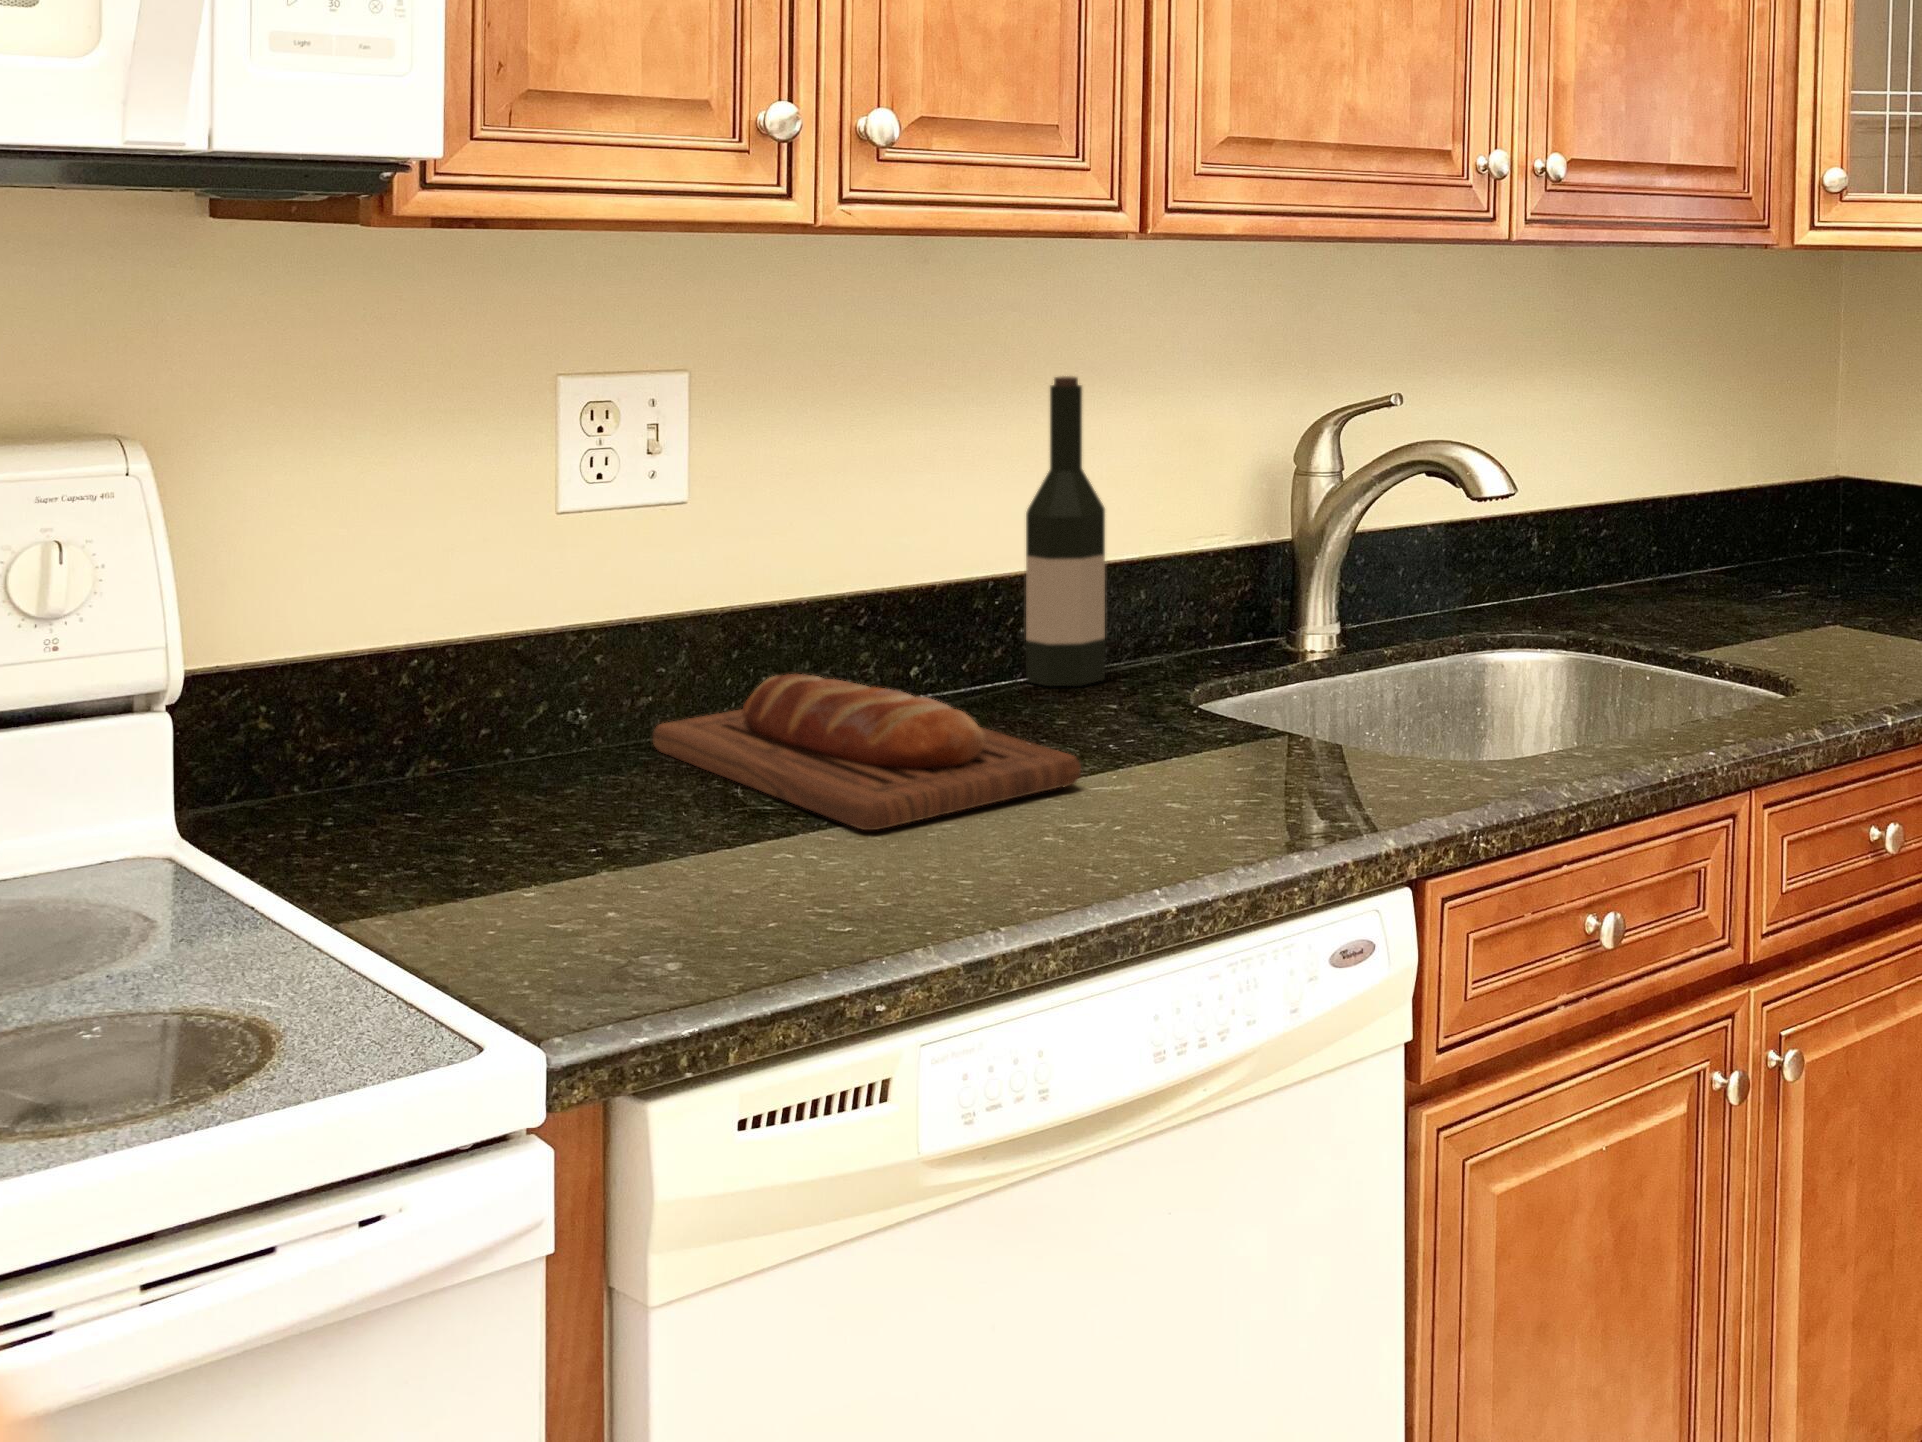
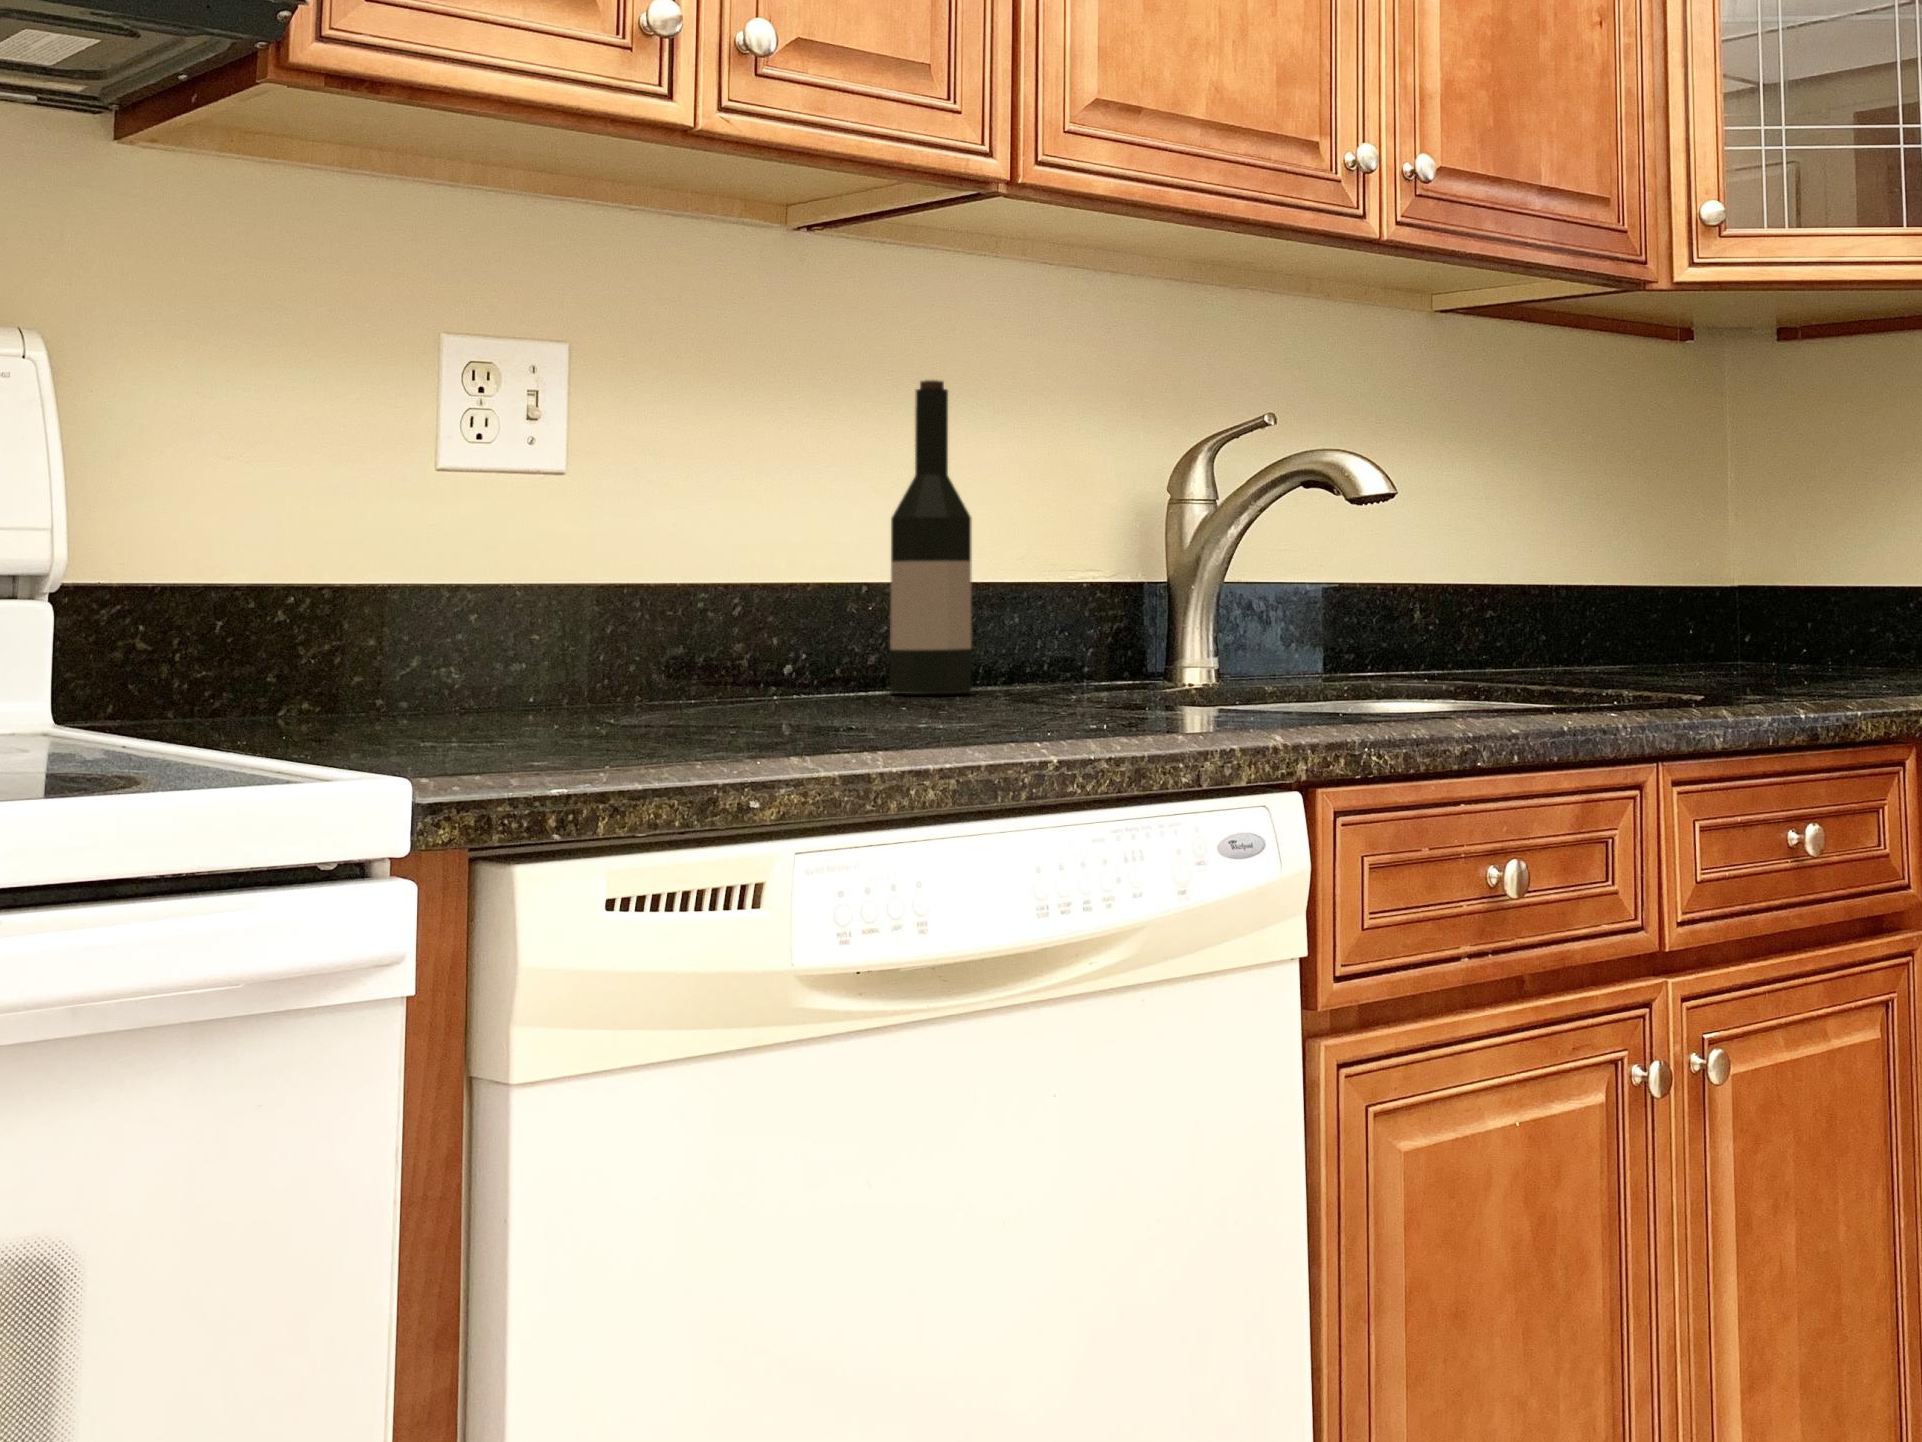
bread loaf: present [653,674,1081,830] -> none [515,633,951,727]

